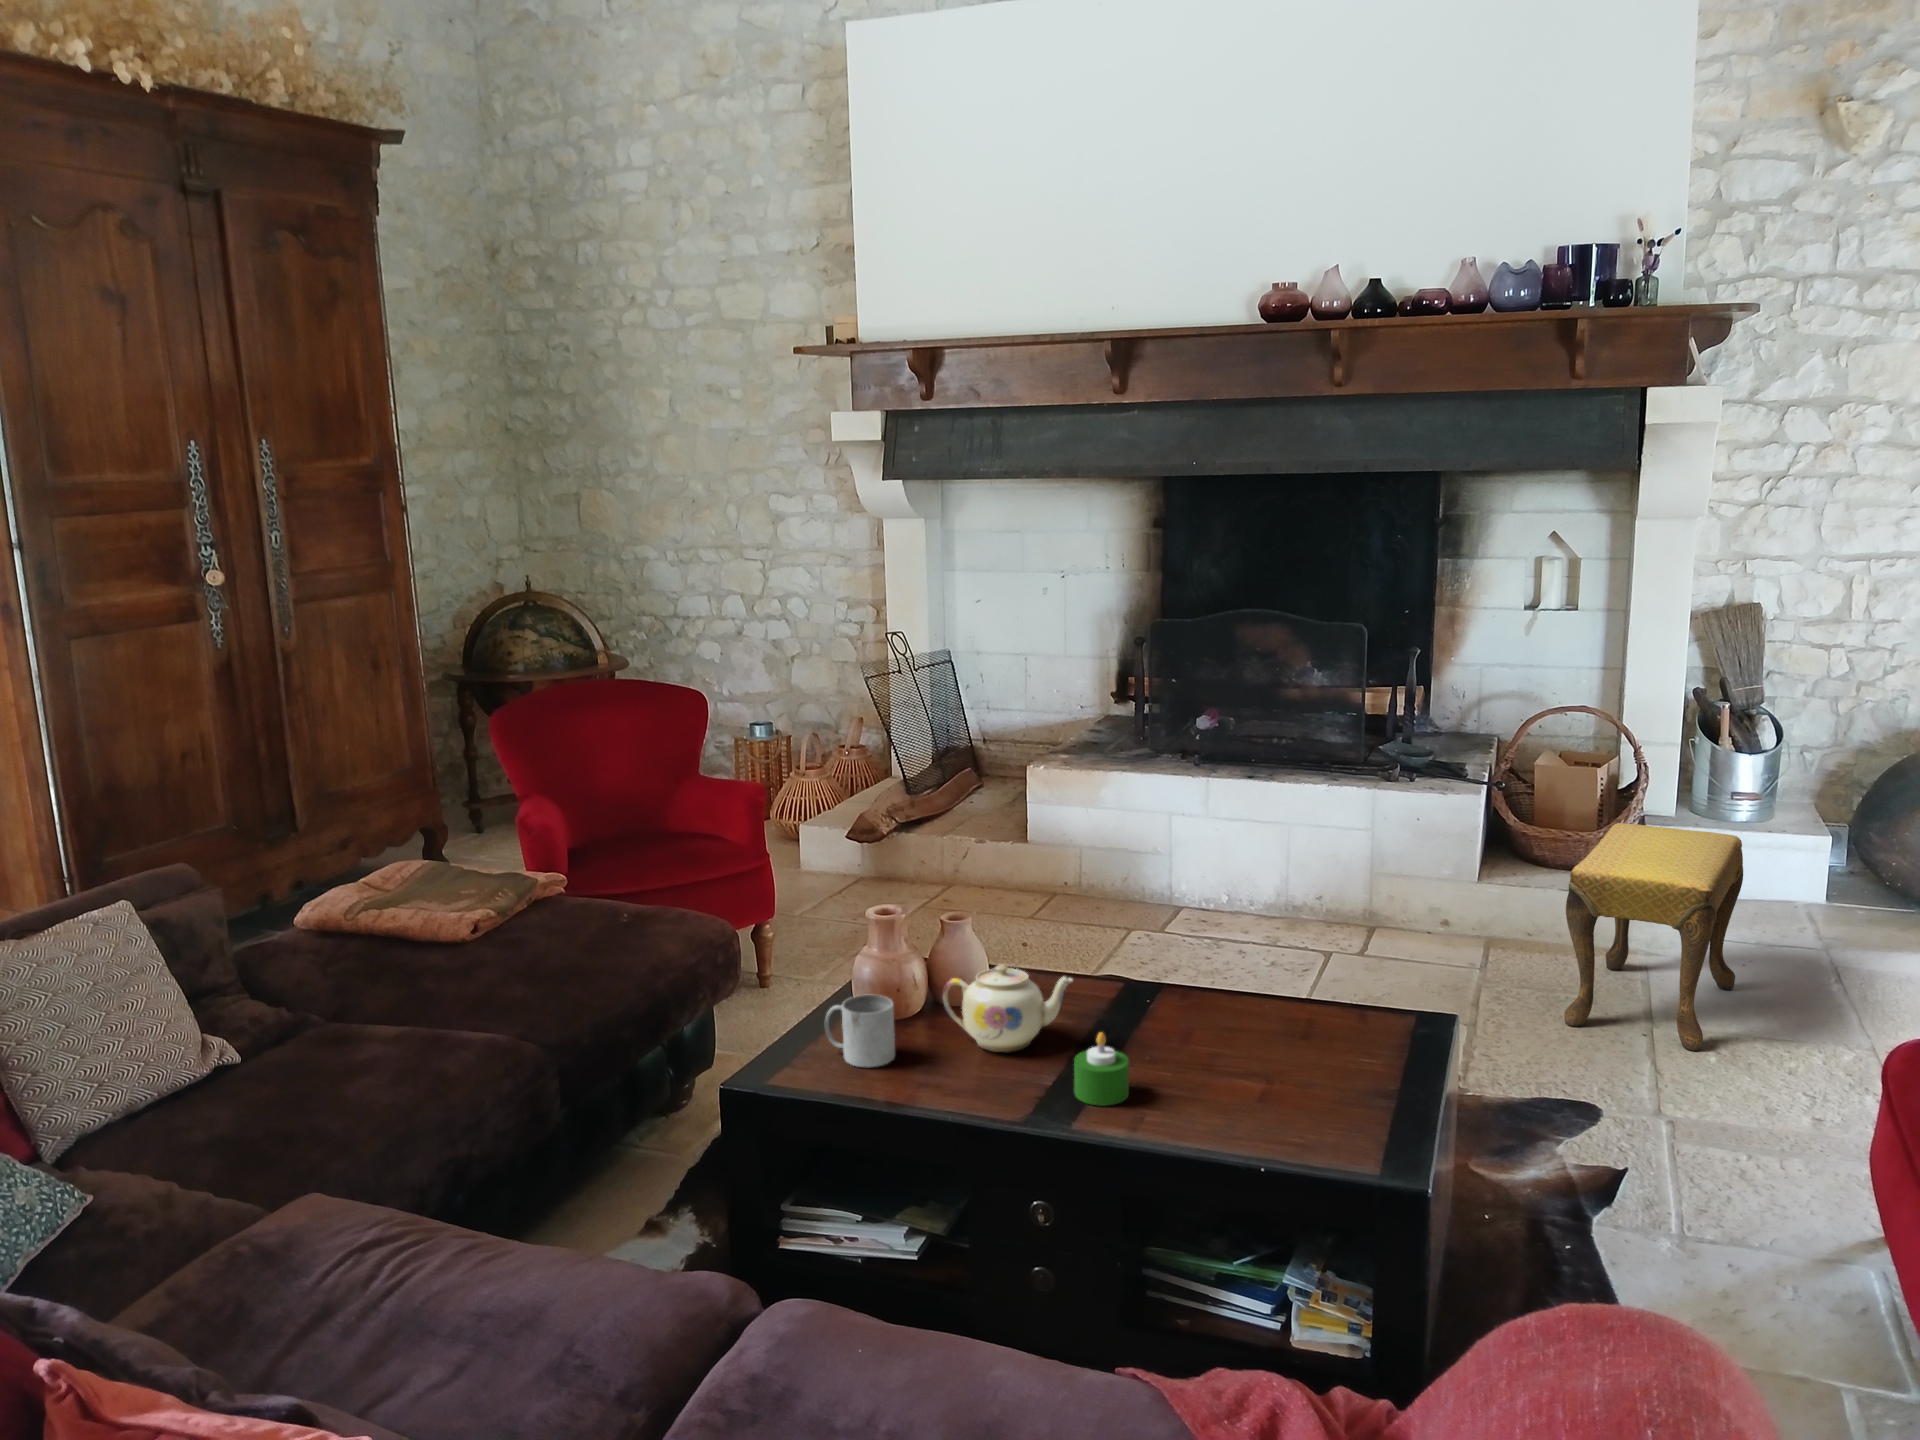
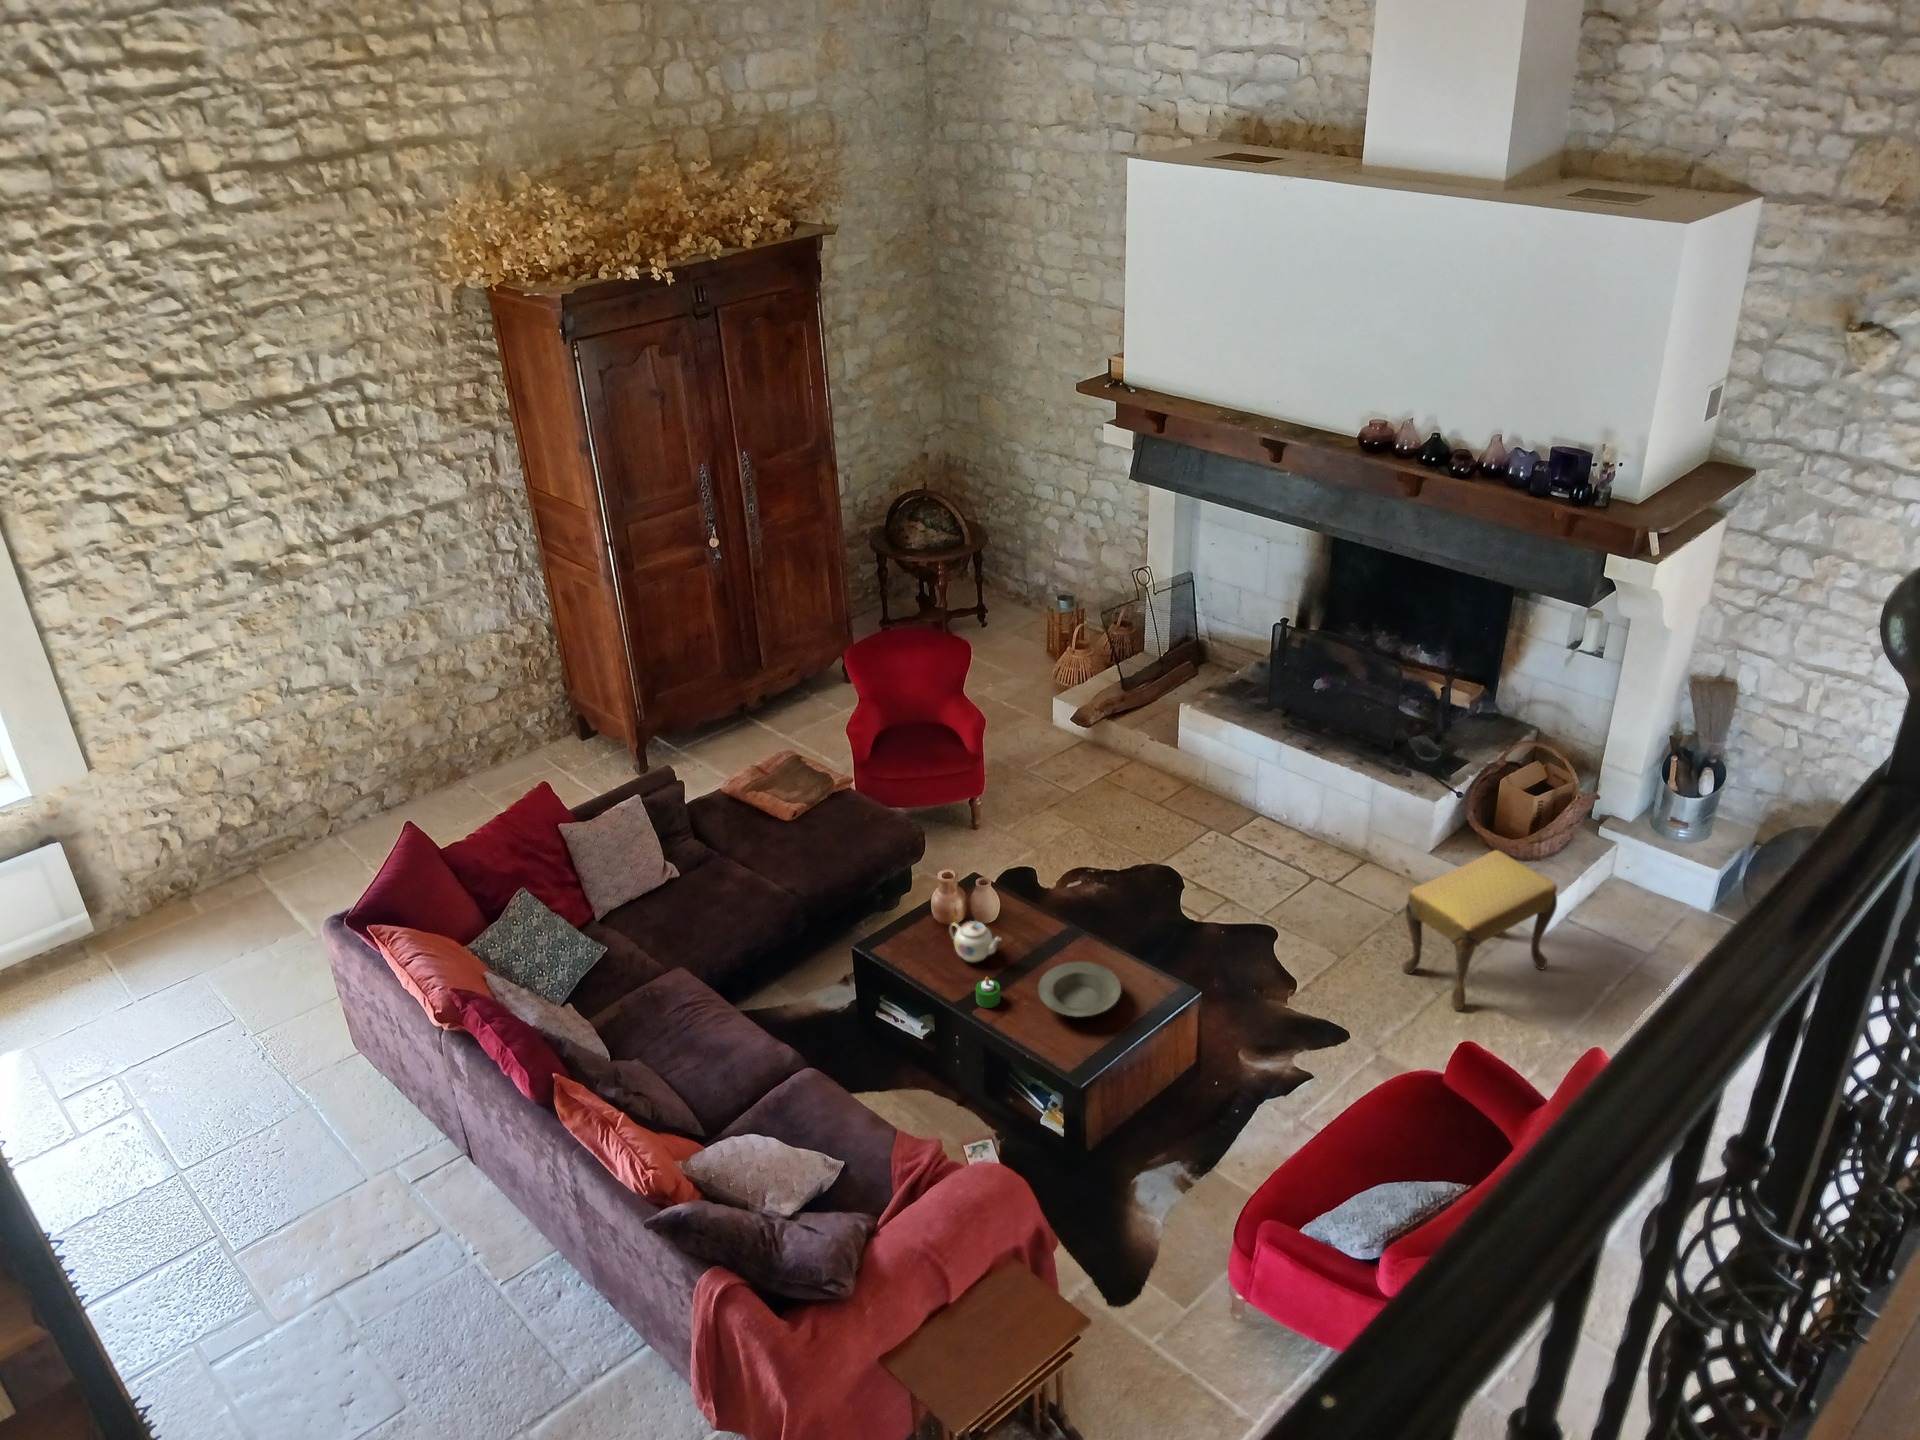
bowl: none [1191,993,1369,1079] -> present [1038,961,1121,1017]
mug: present [825,995,895,1067] -> none [895,921,924,956]

